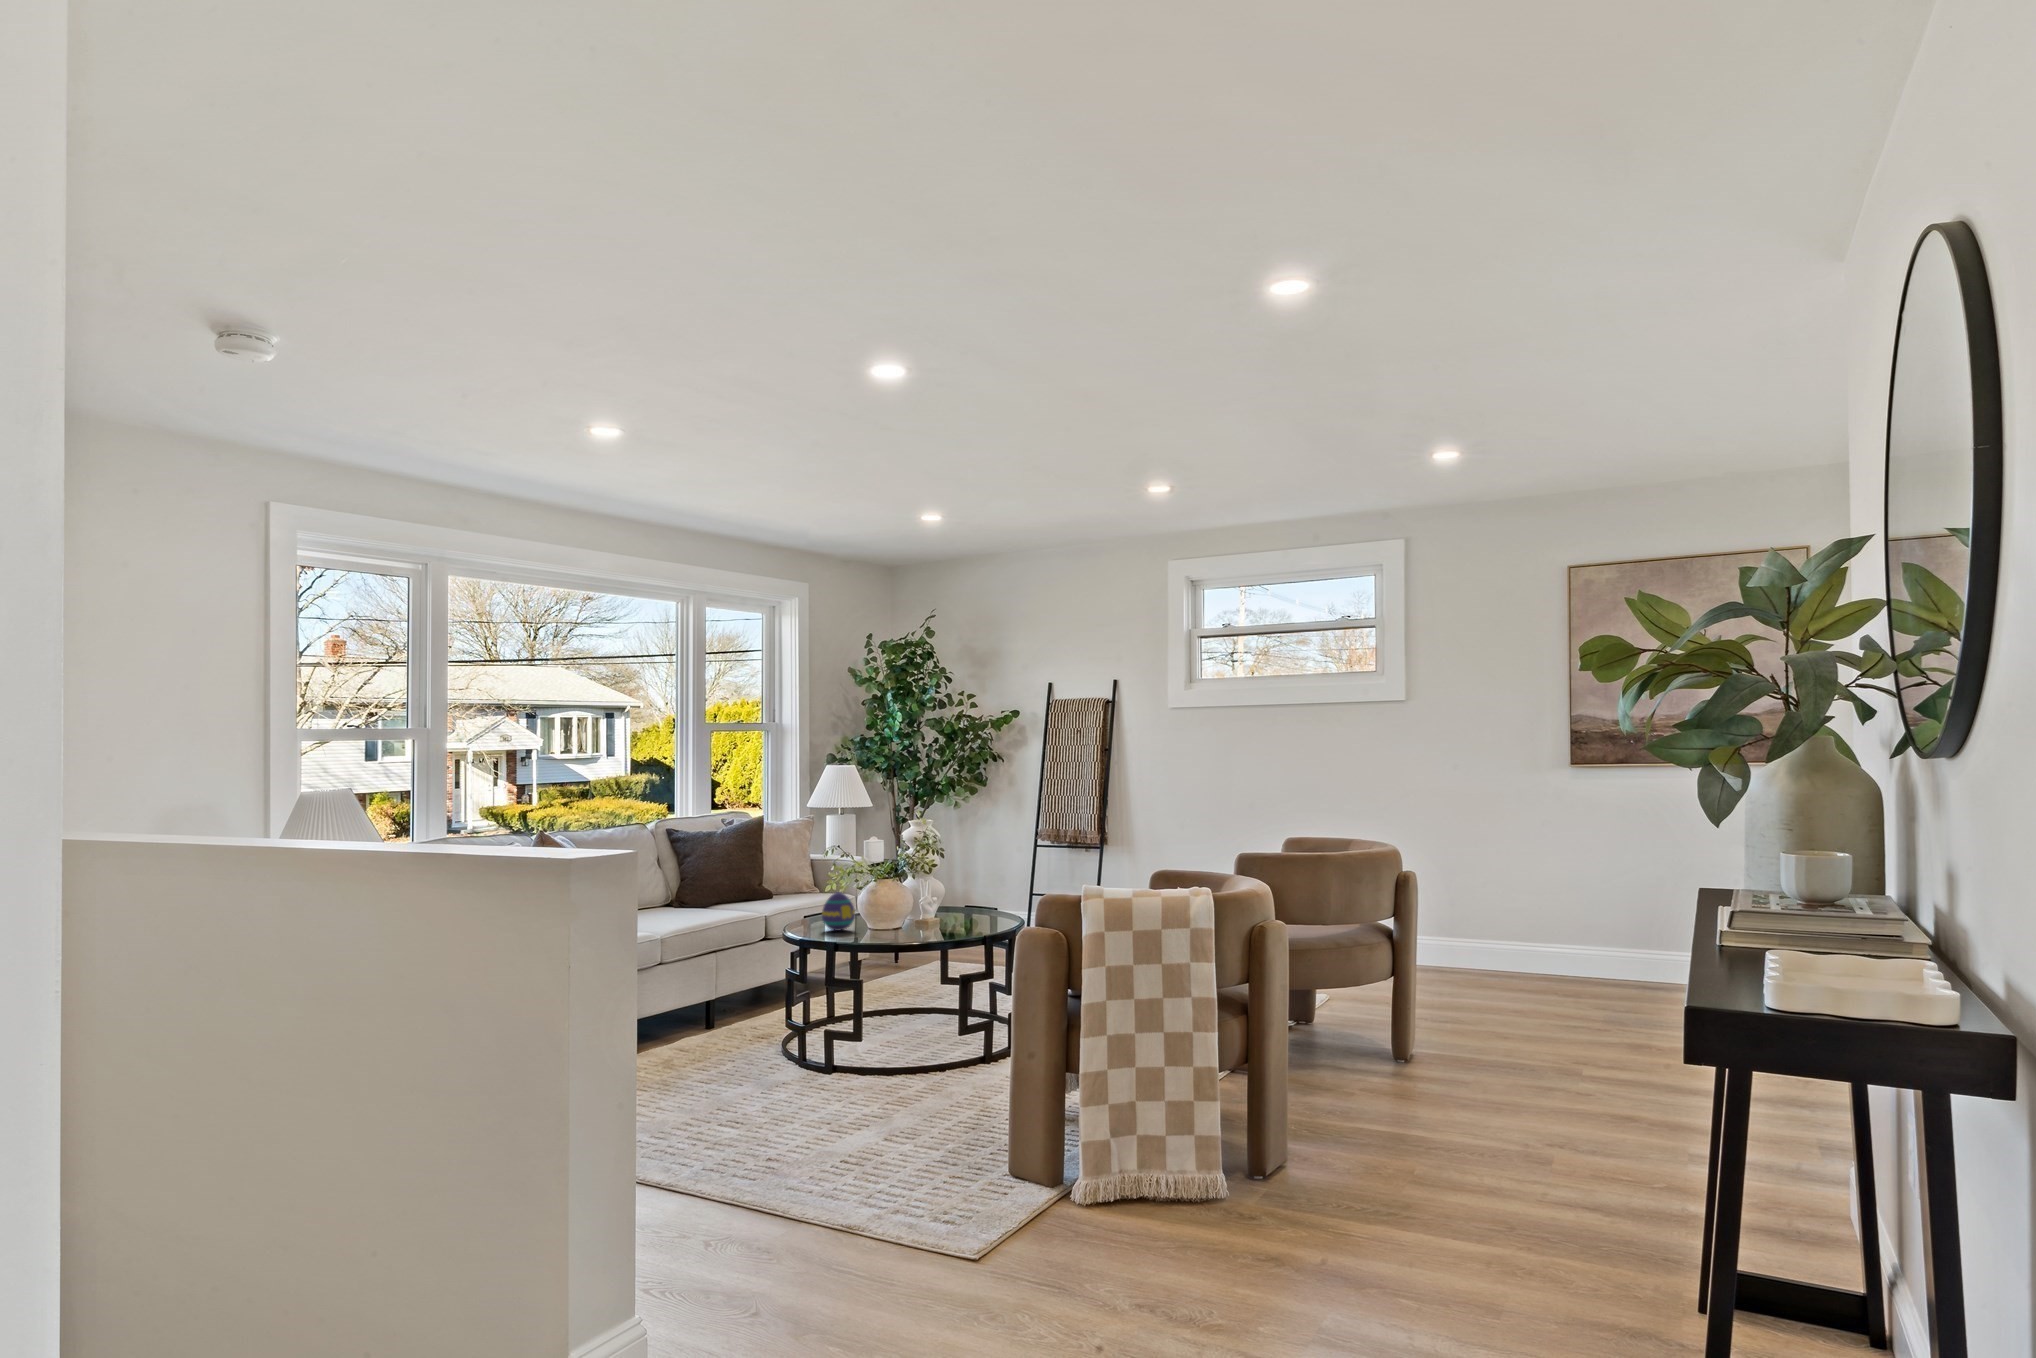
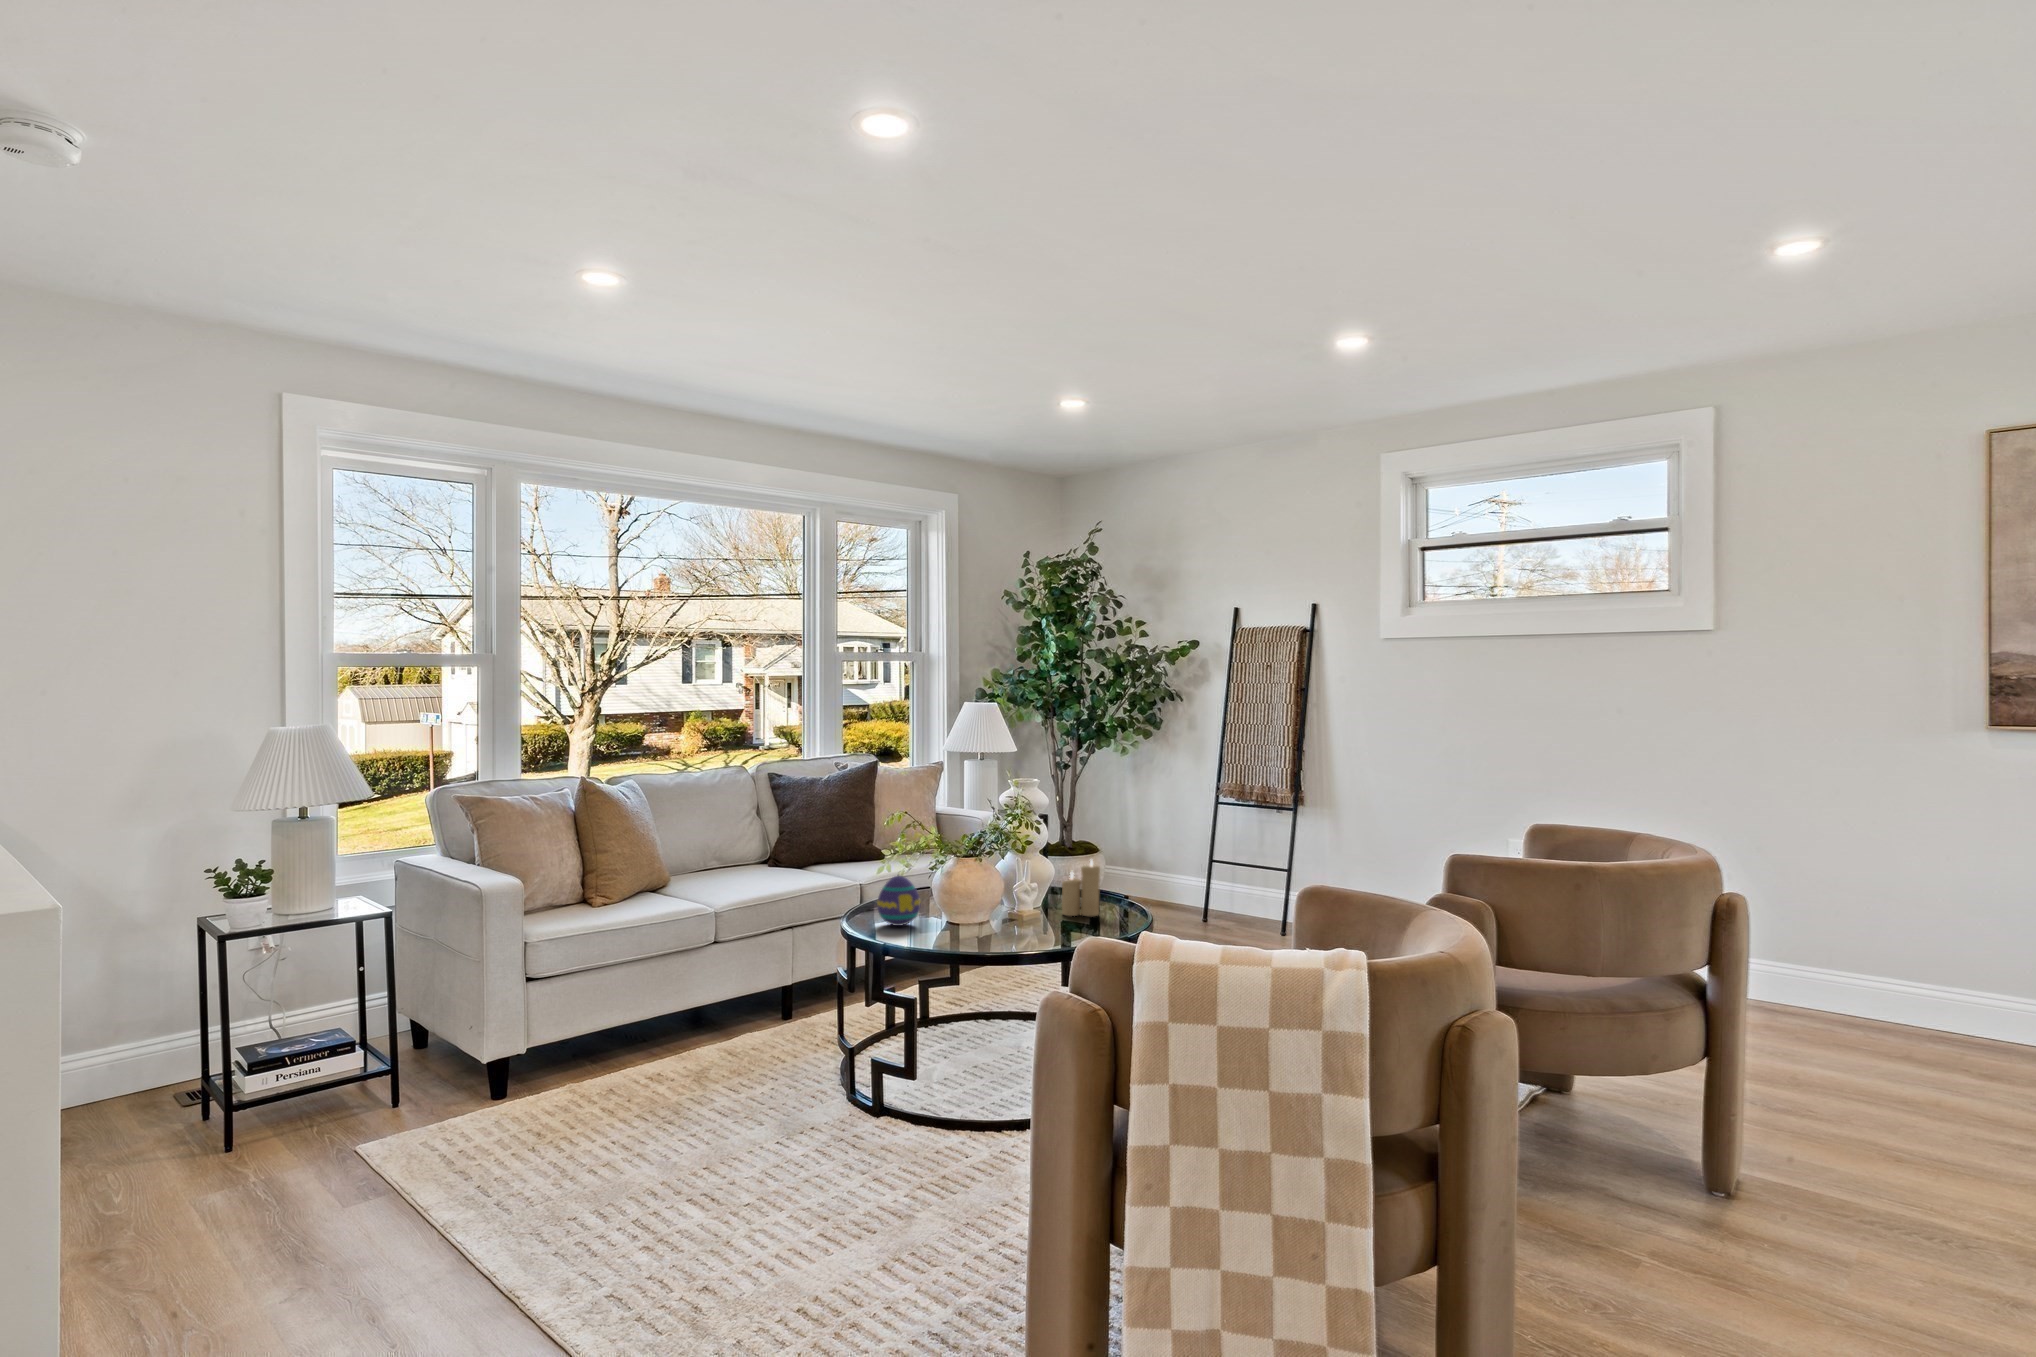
candle: none [955,876,984,920] -> present [1062,860,1100,917]

